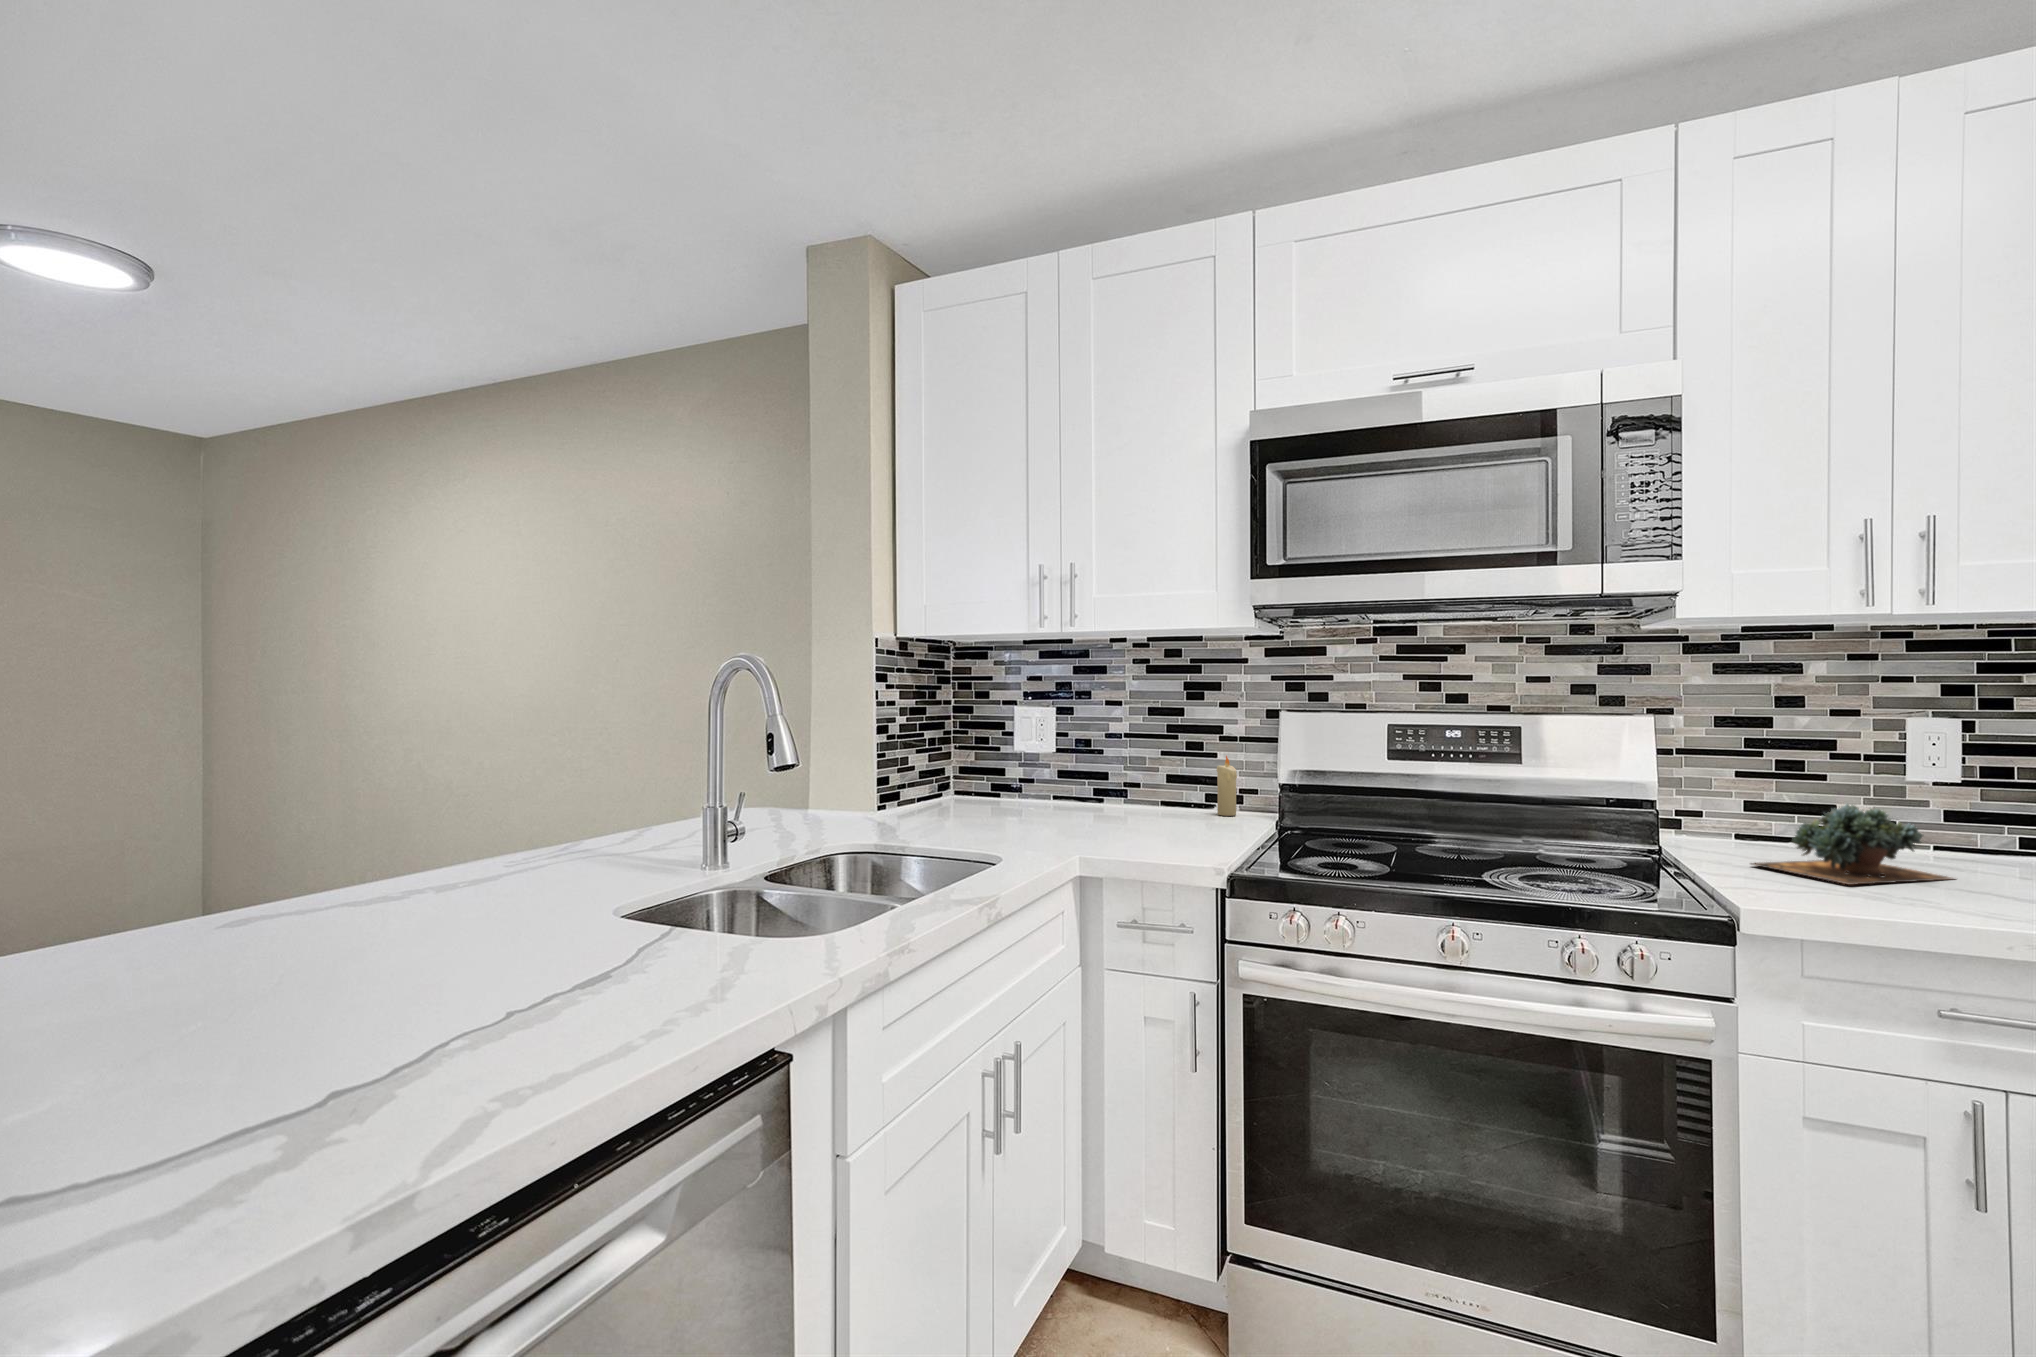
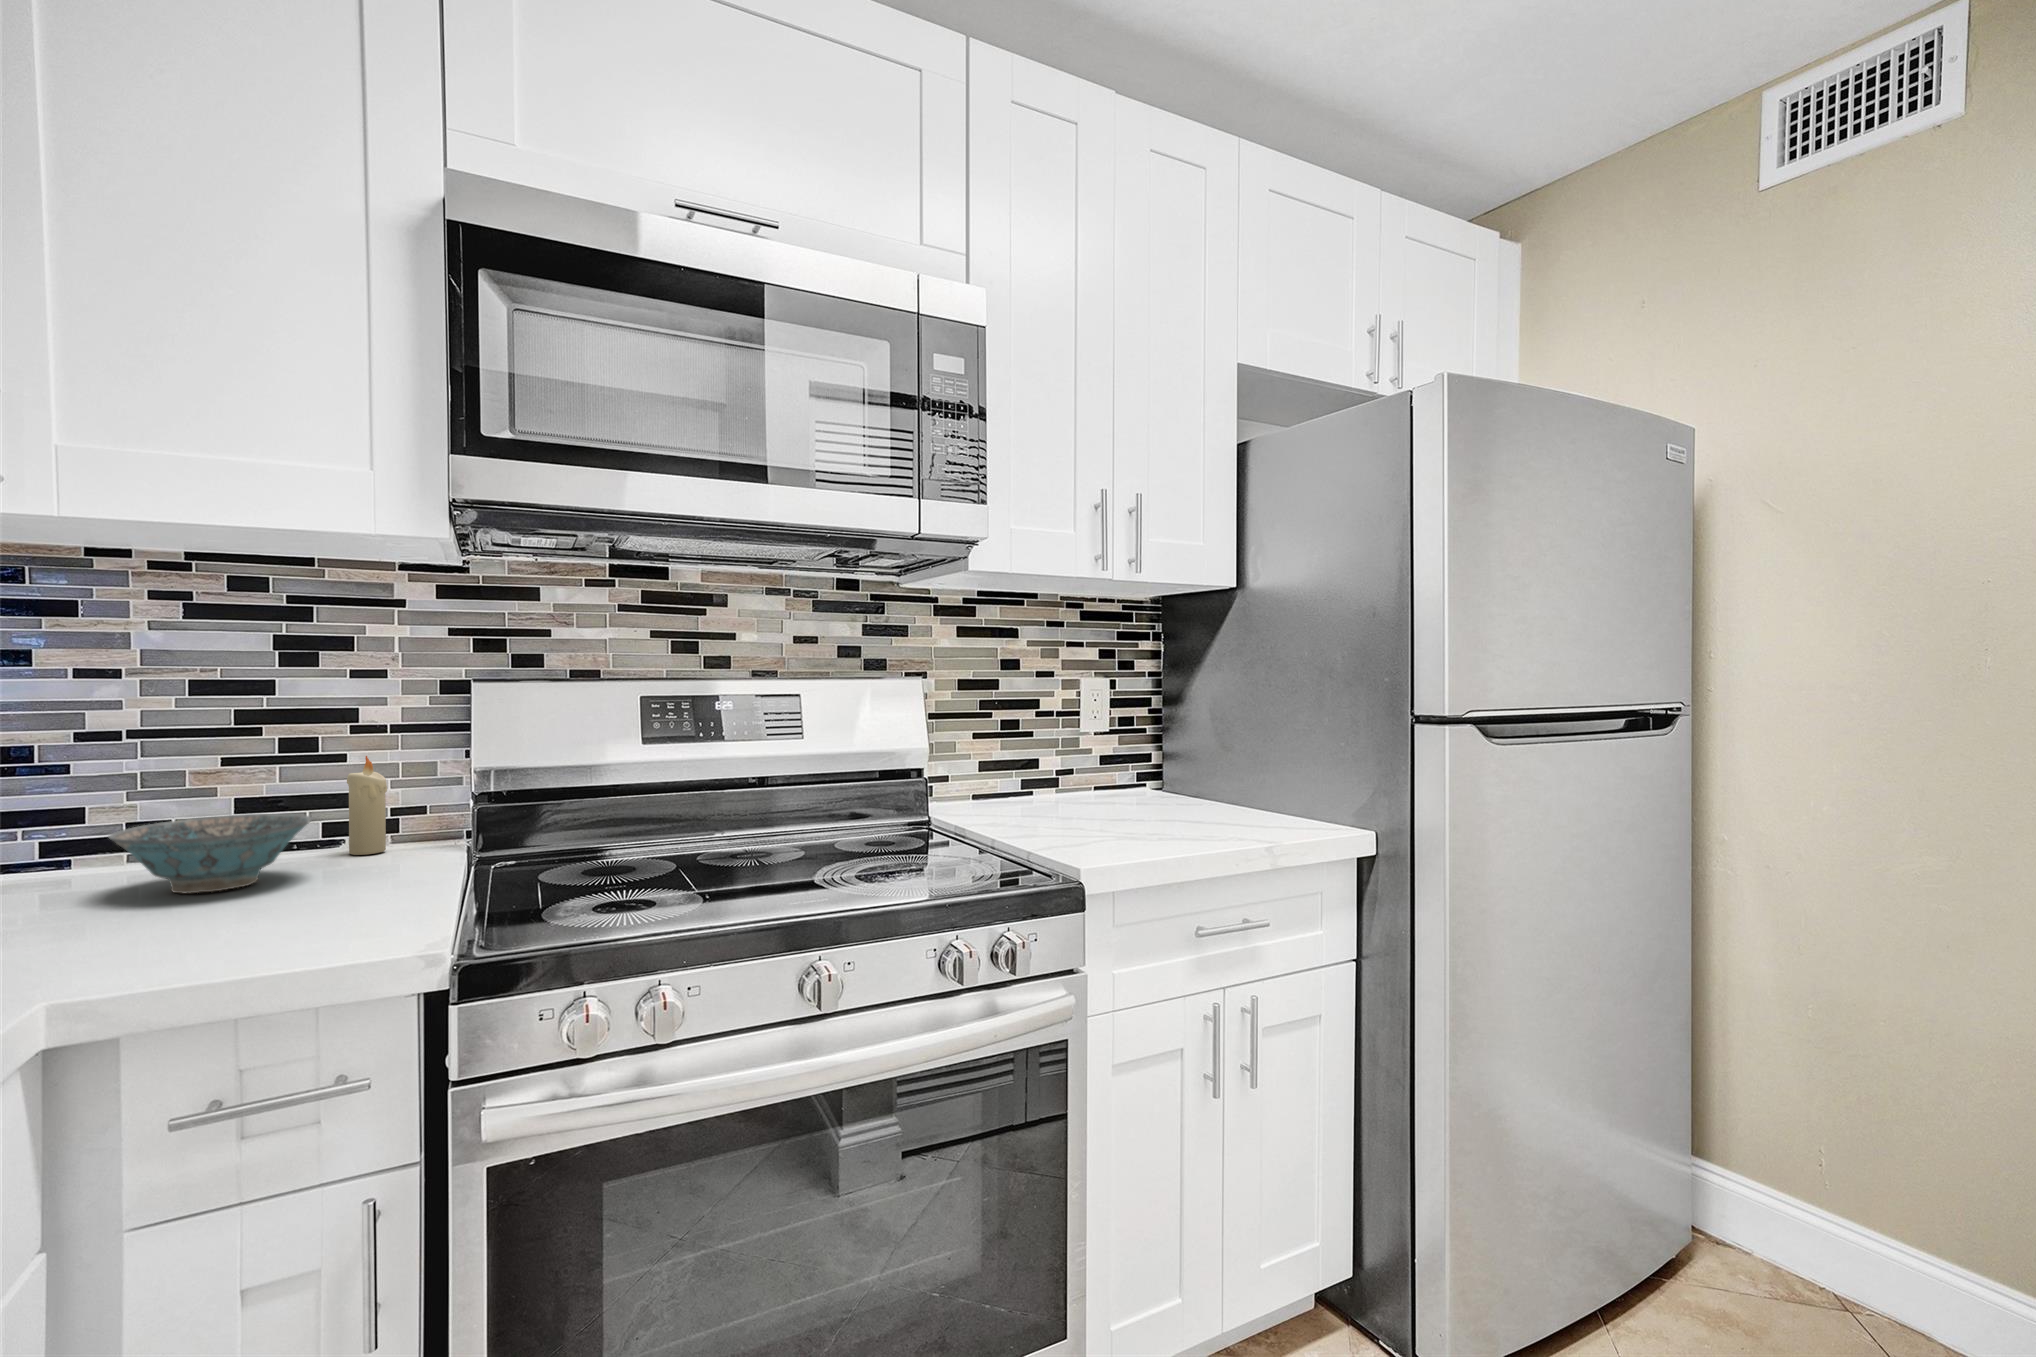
ceramic bowl: none [1112,783,1195,822] -> present [109,814,313,893]
succulent plant: present [1751,804,1952,885] -> none [1020,755,1148,831]

